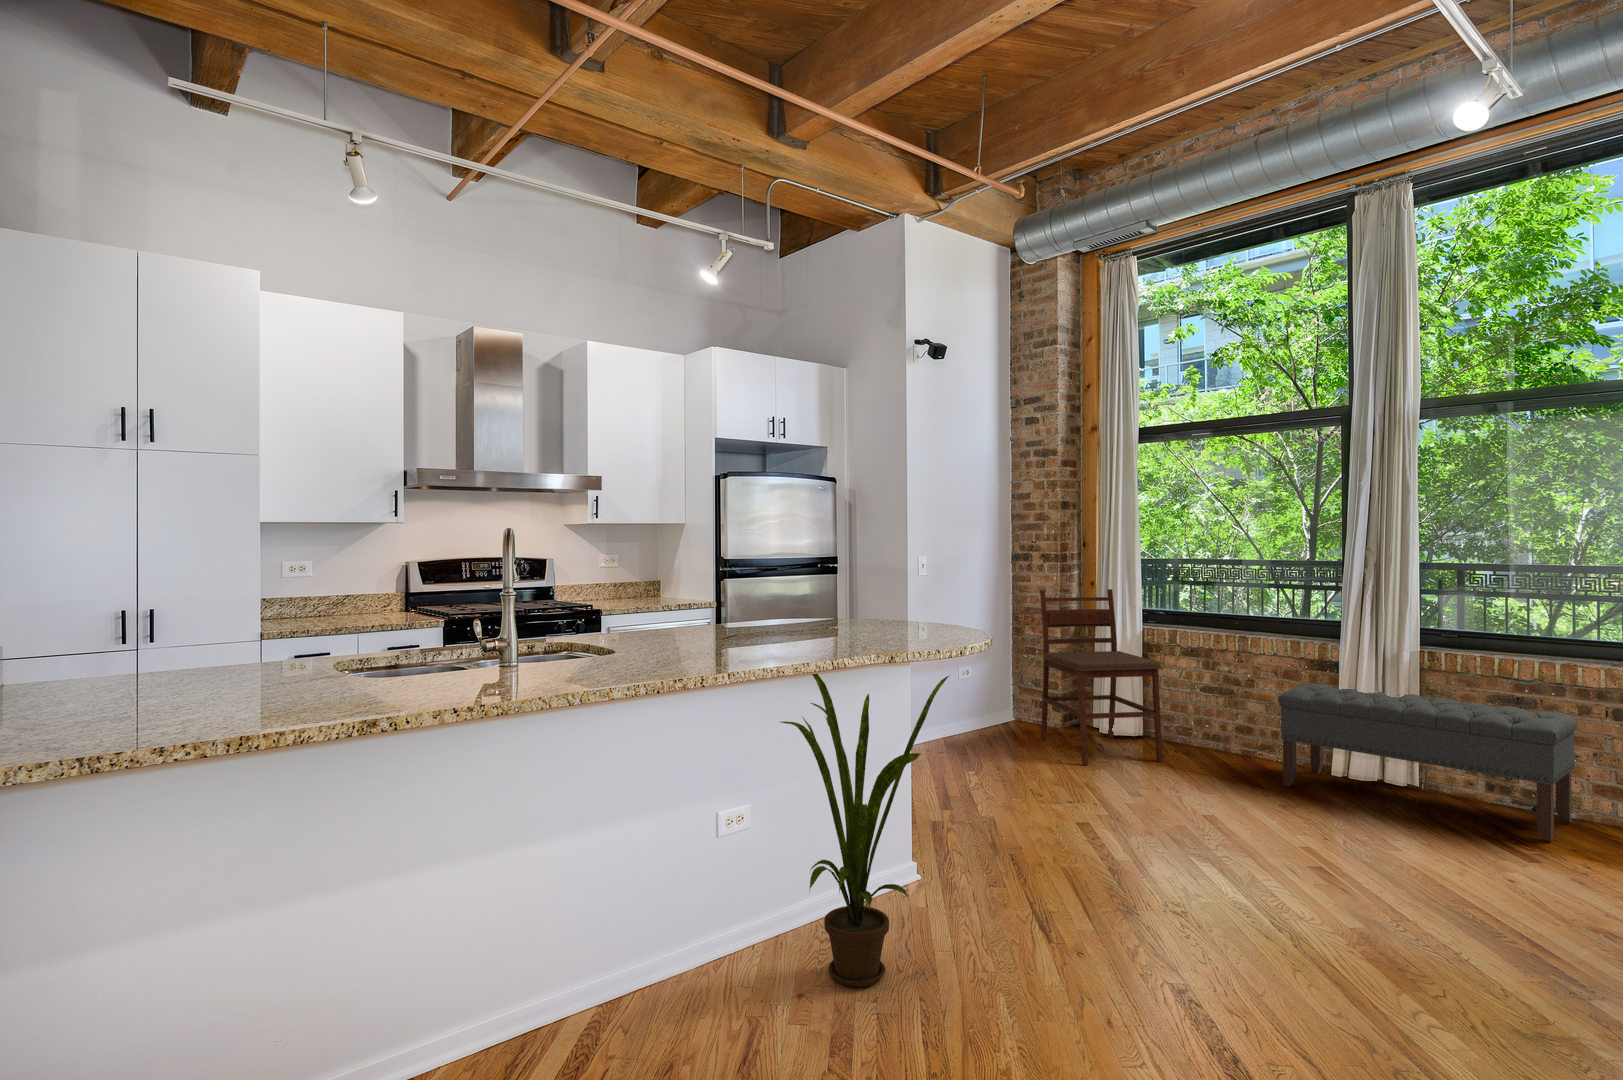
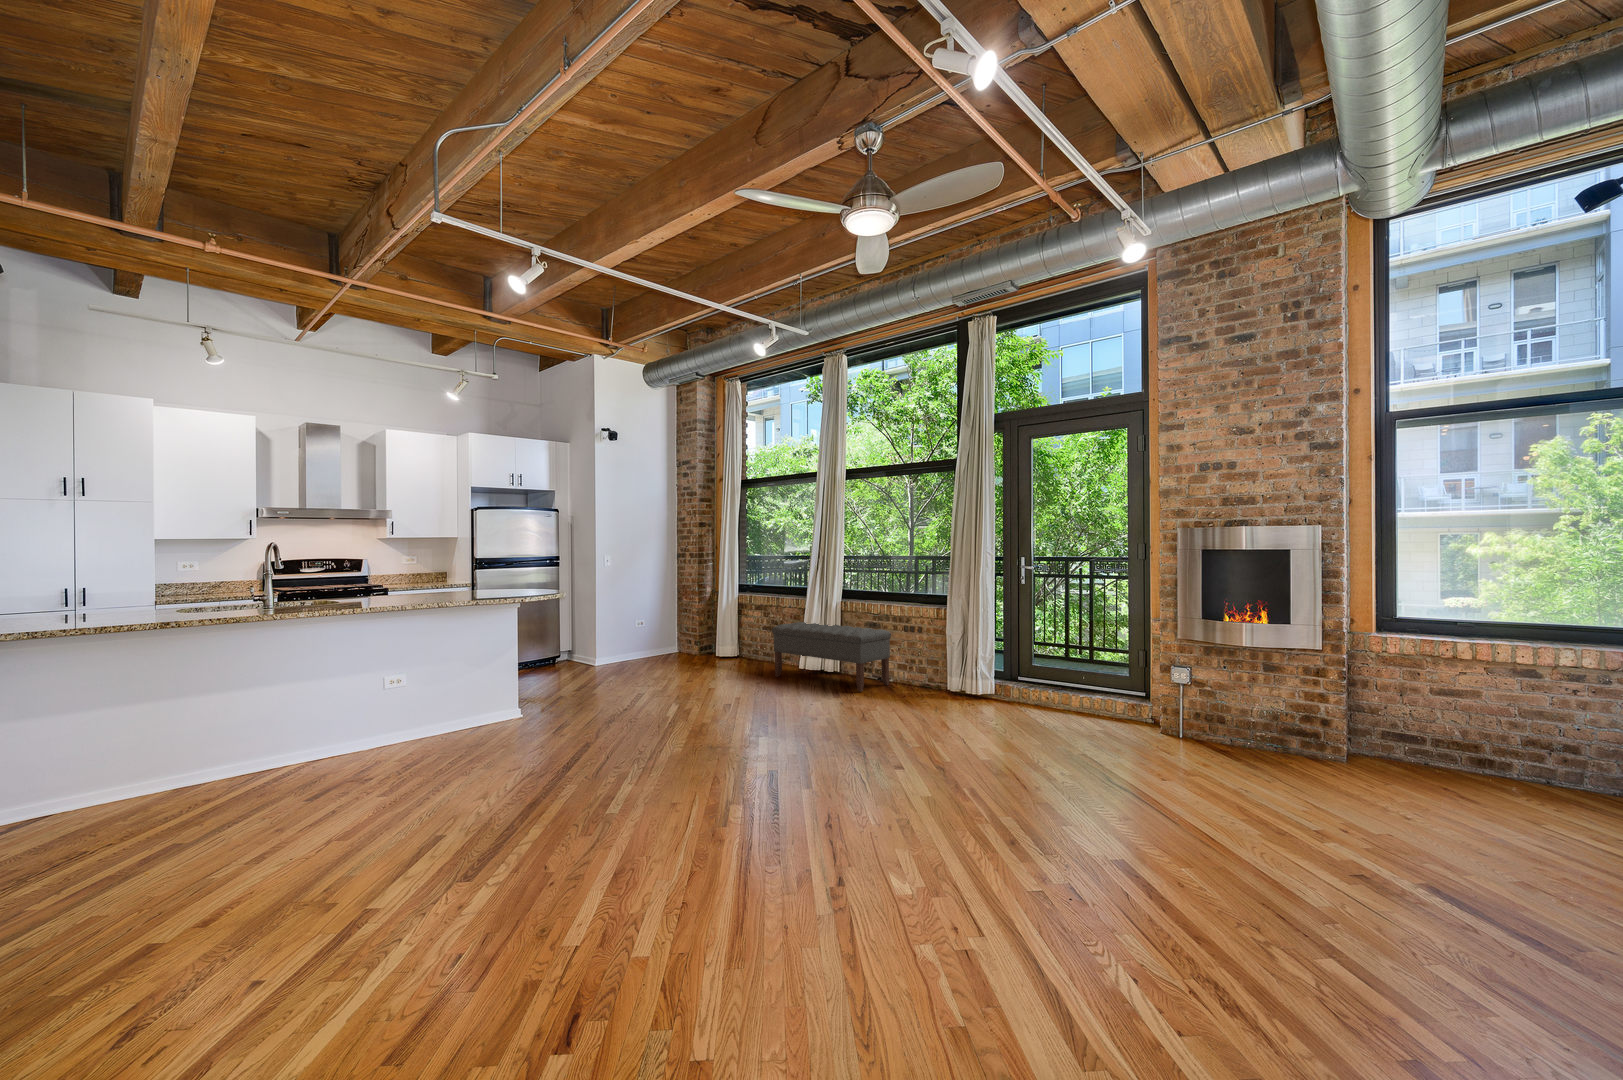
dining chair: present [1040,589,1163,765] -> none [678,574,730,672]
house plant: present [781,674,949,987] -> none [389,603,481,750]

